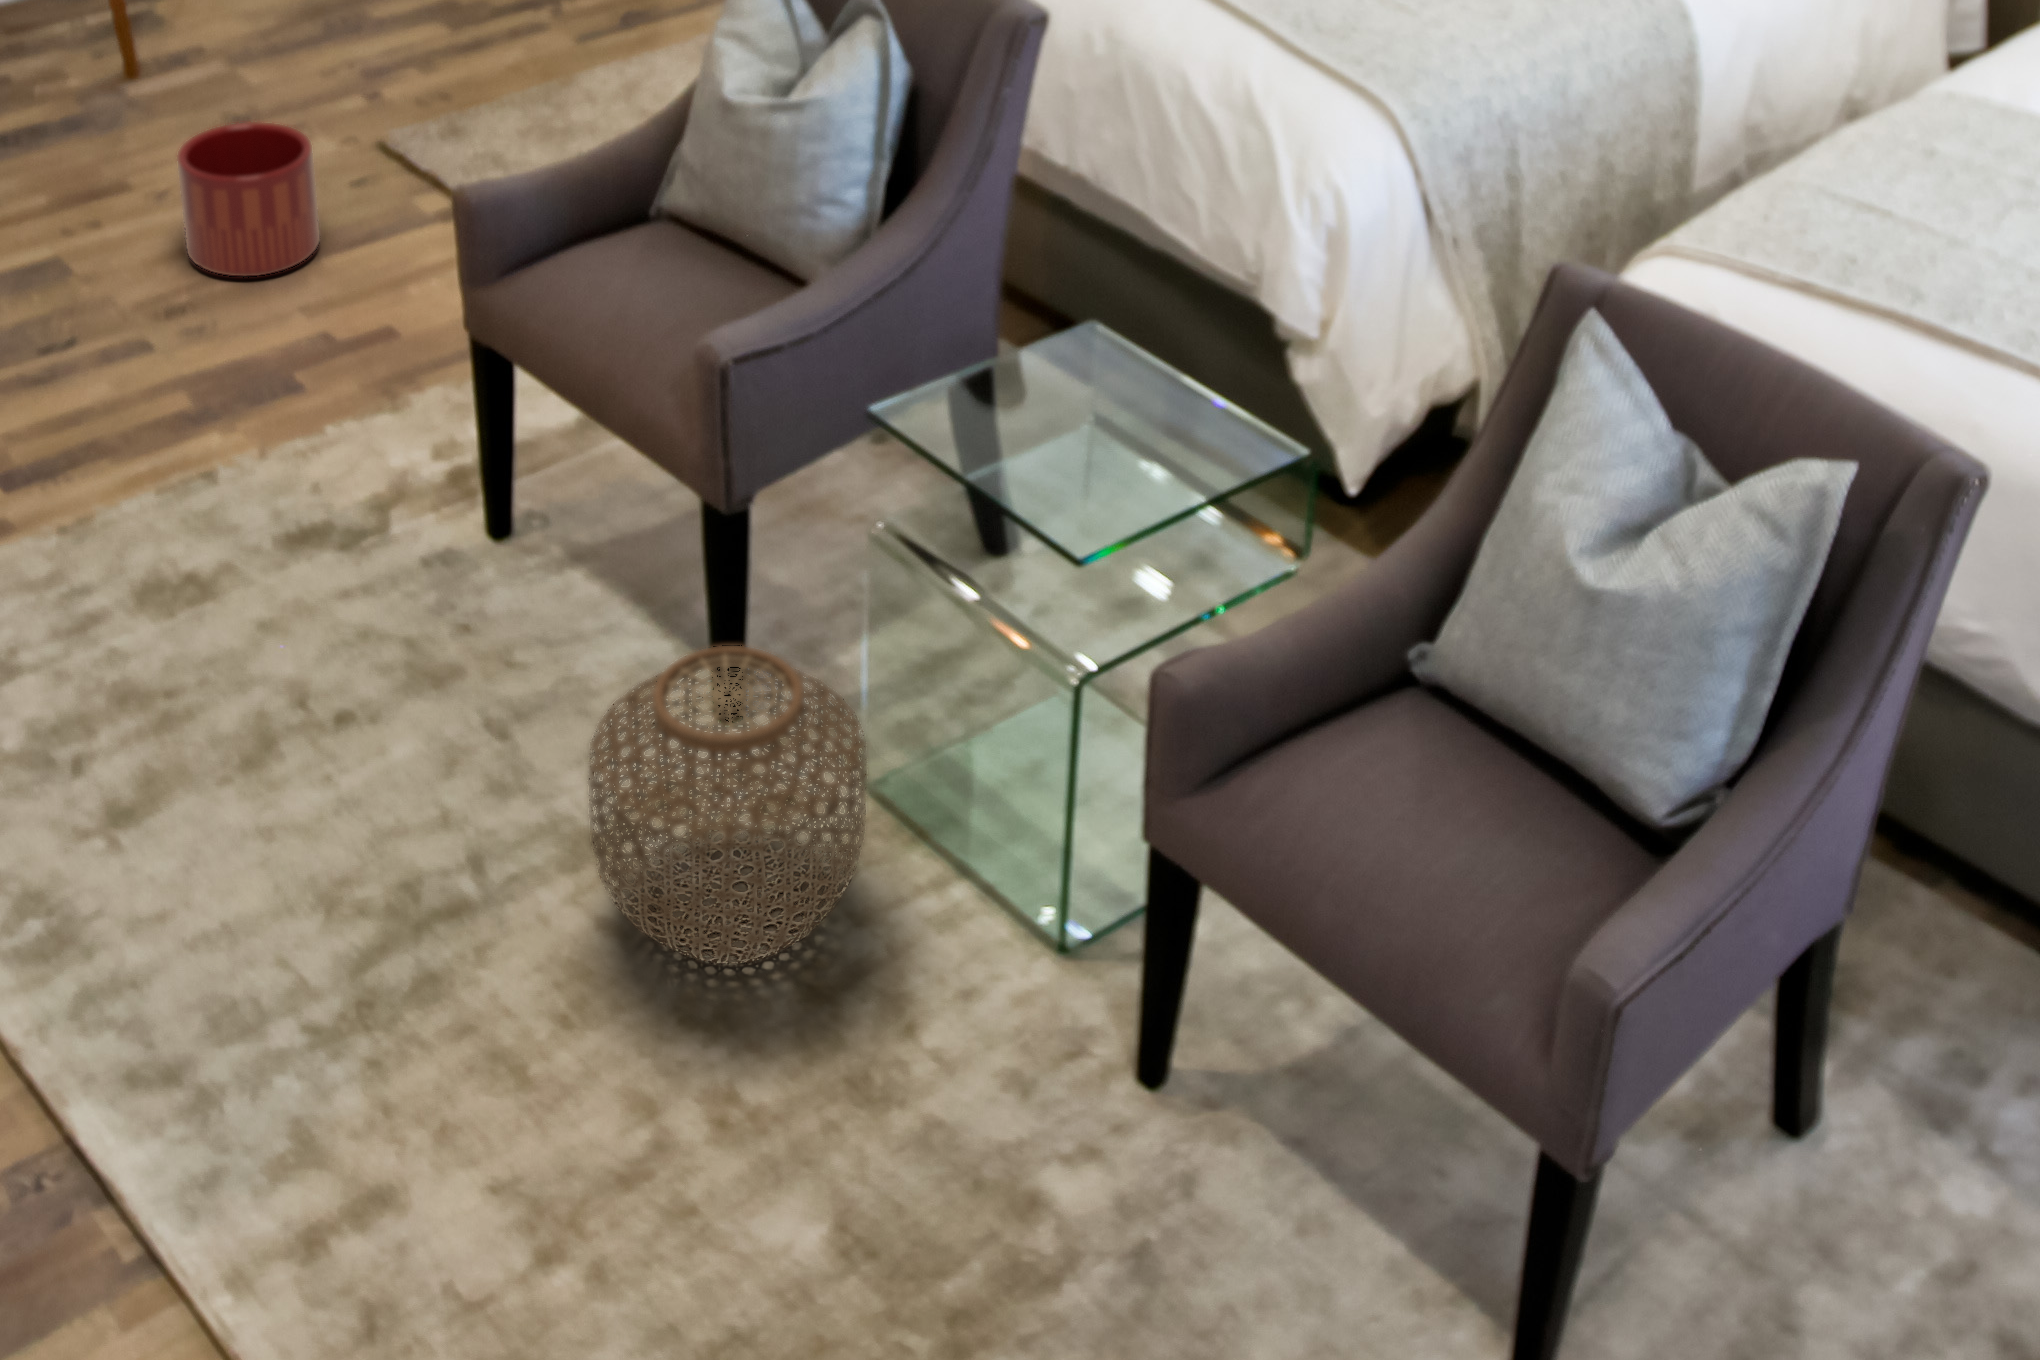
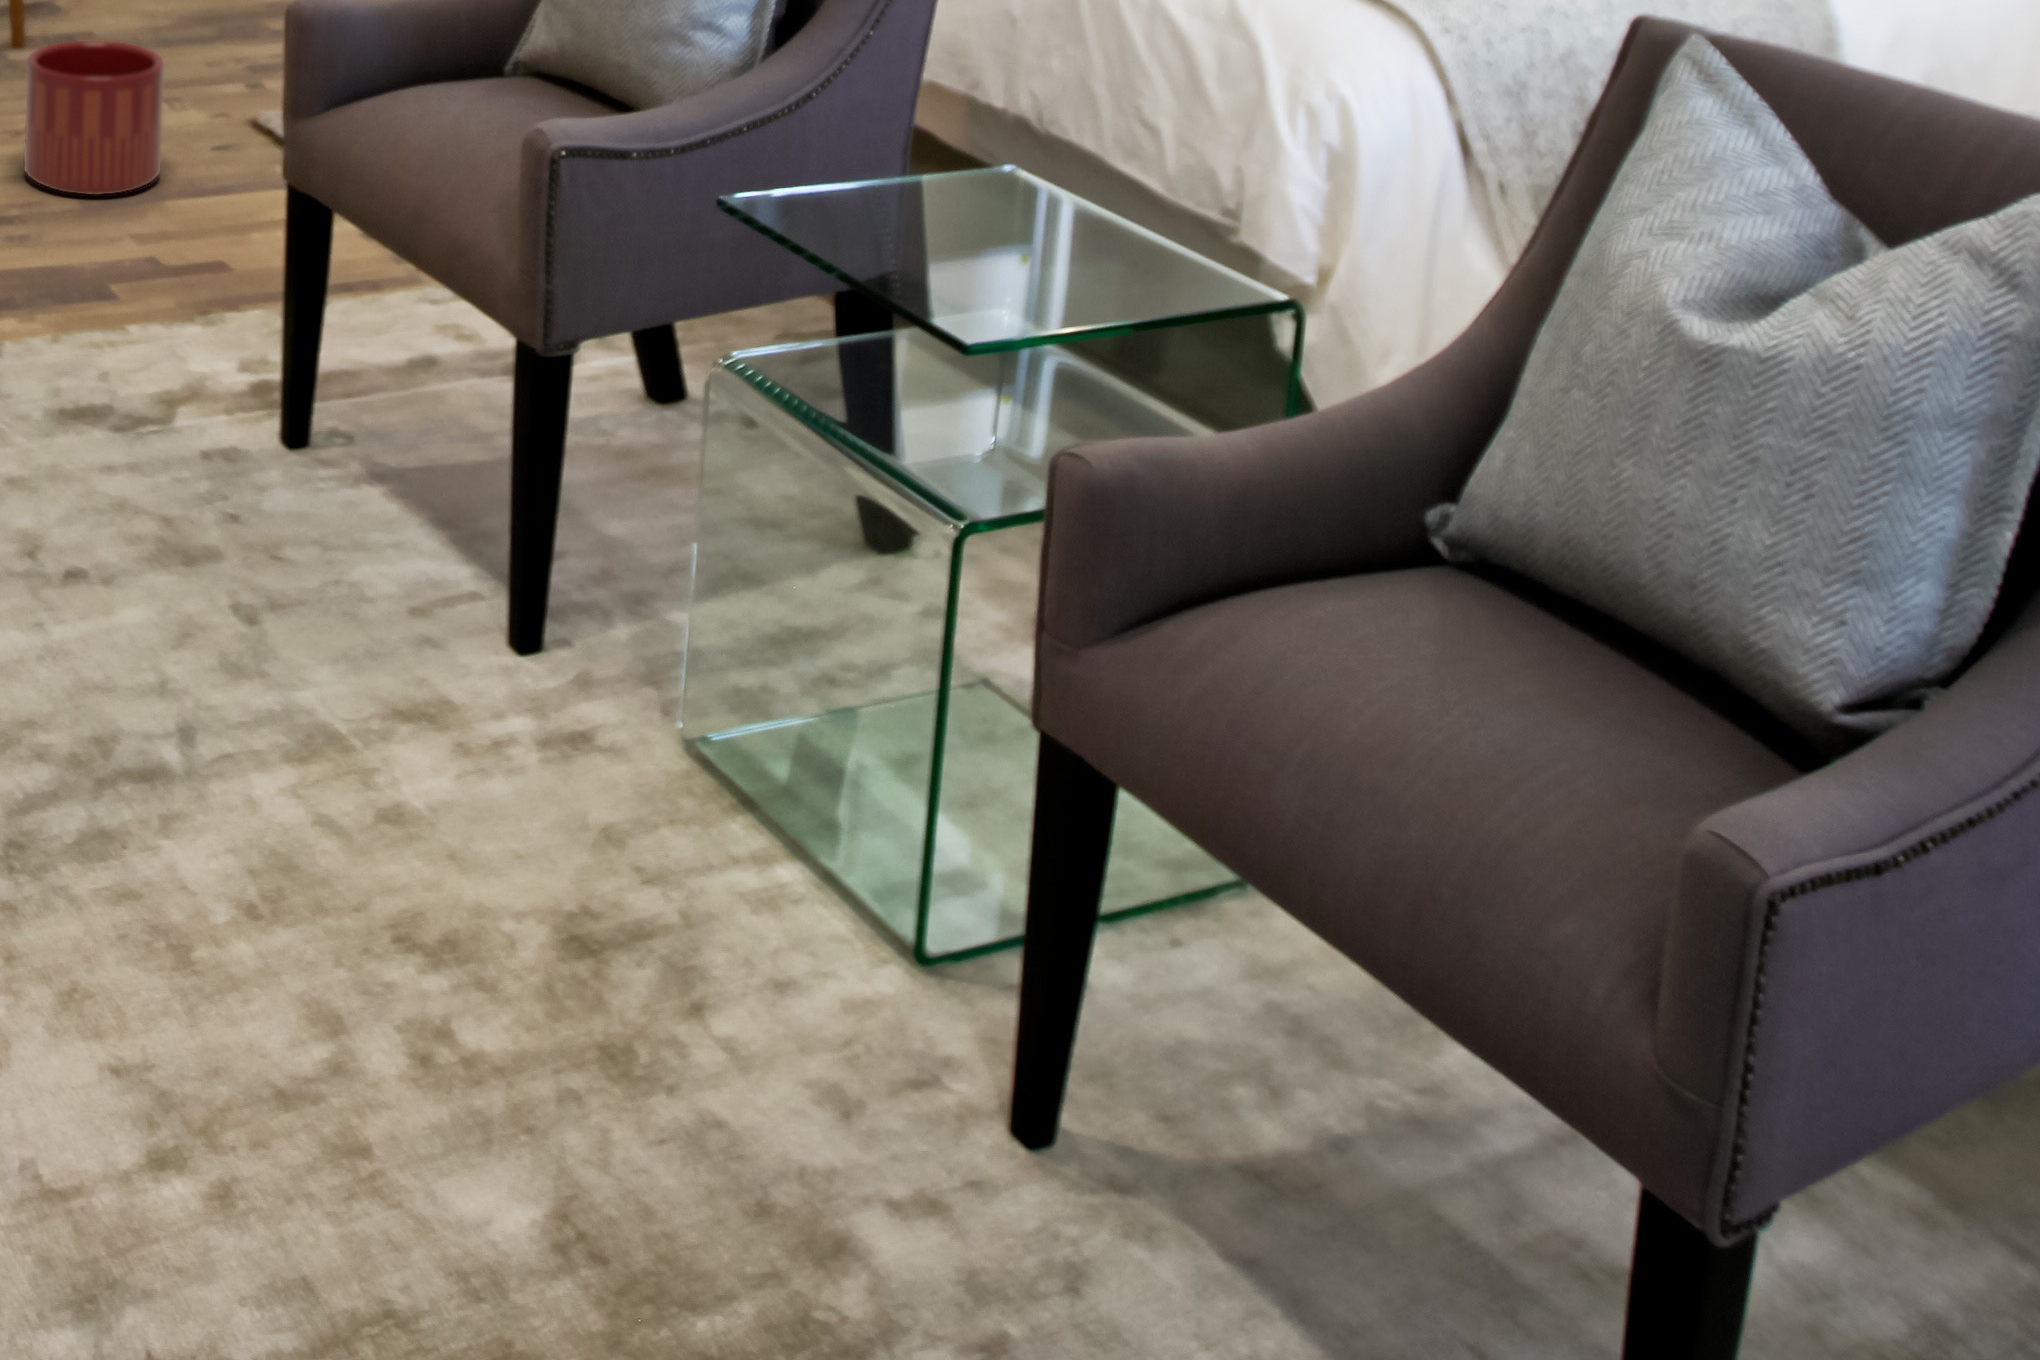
woven basket: present [589,646,867,963] -> none [314,456,673,892]

